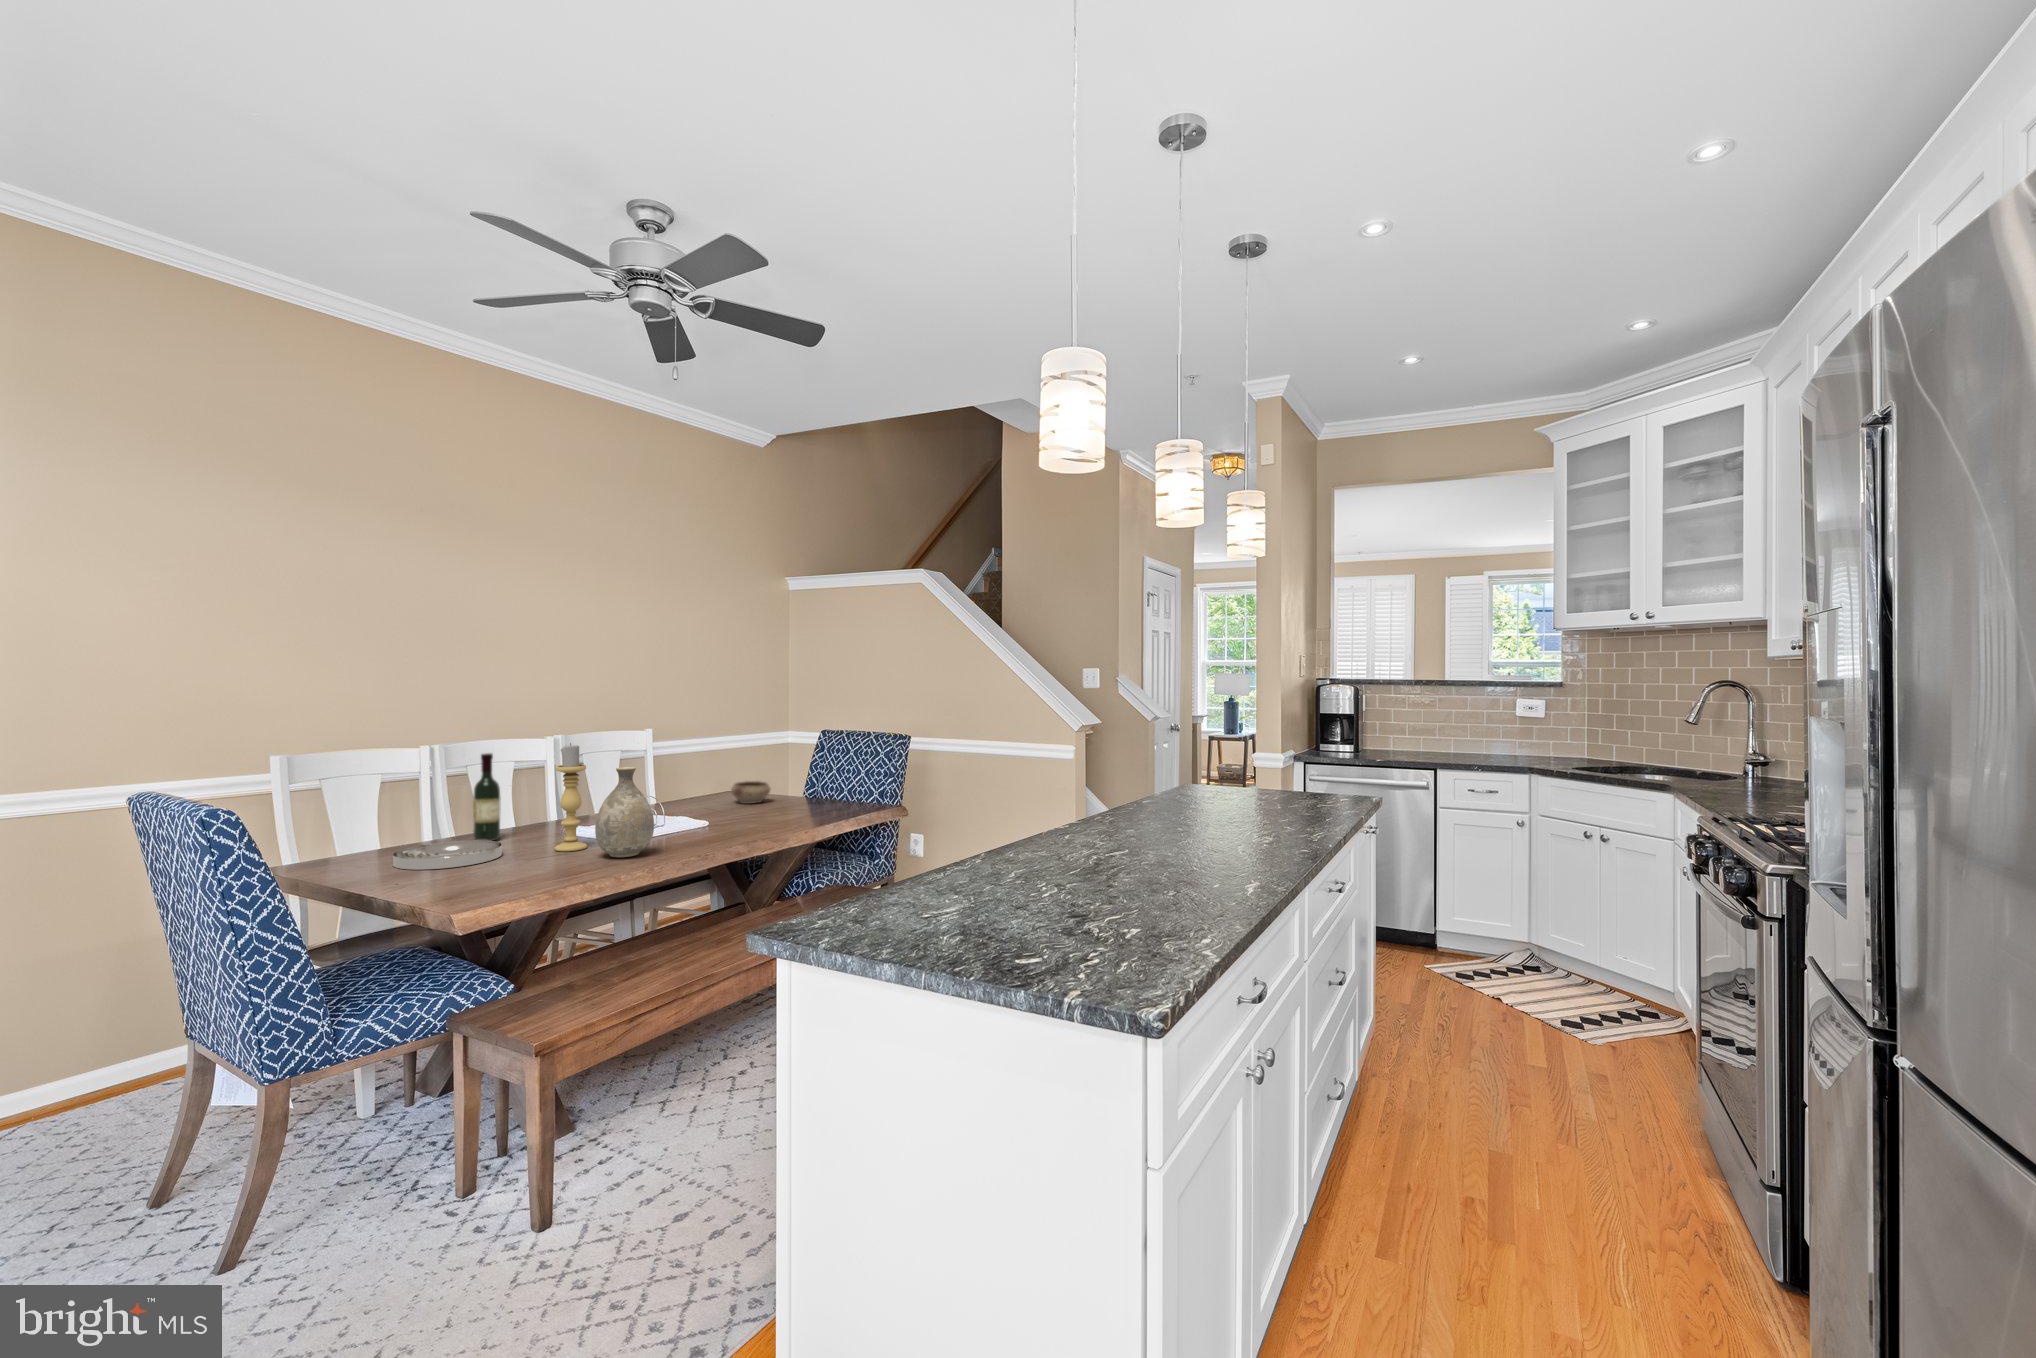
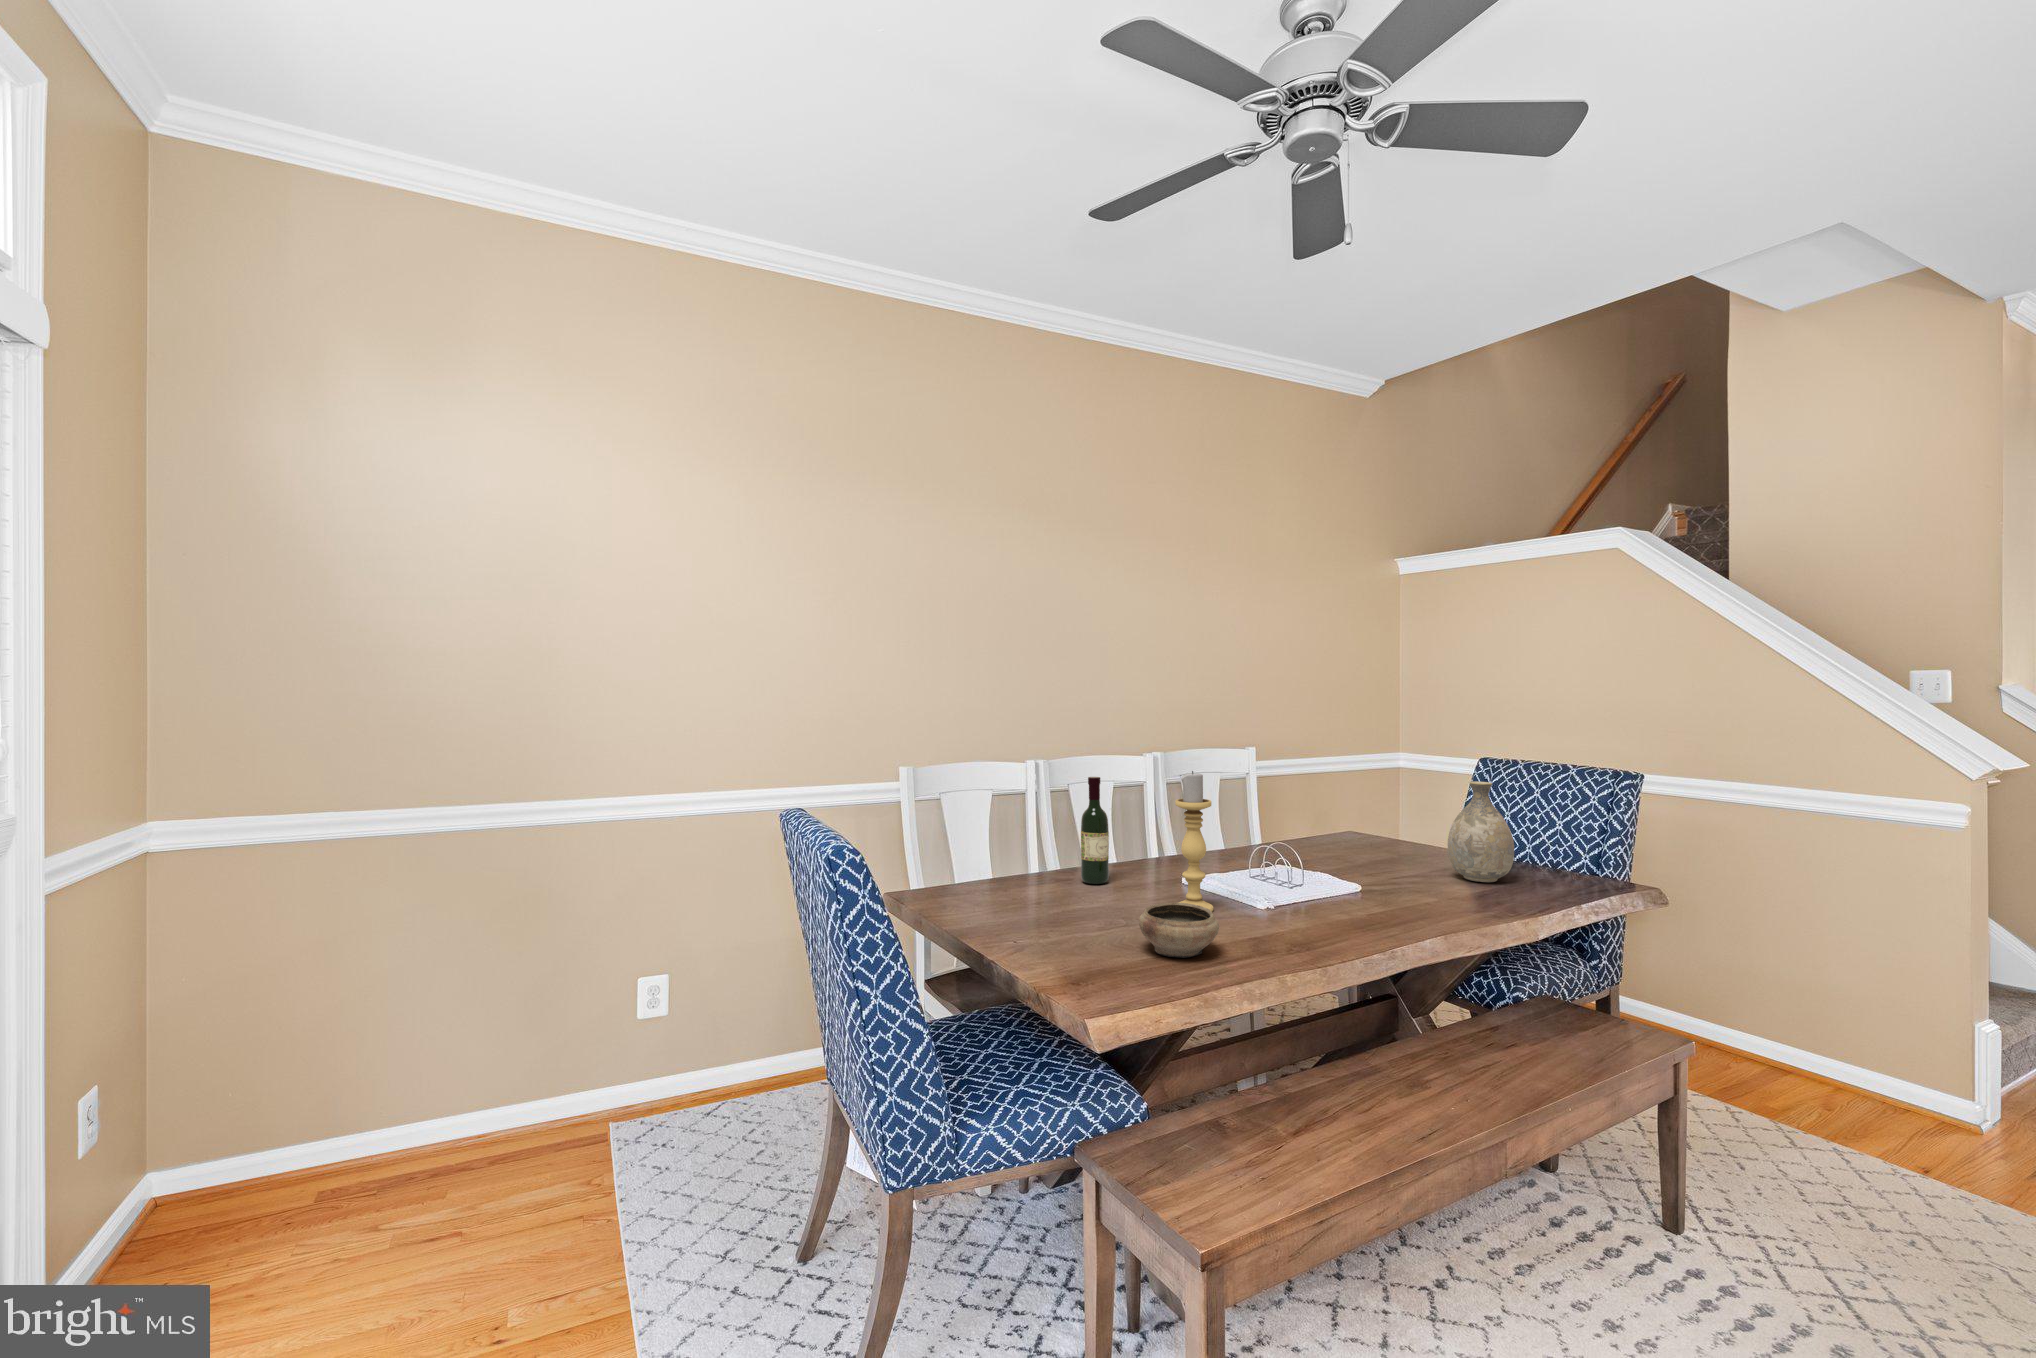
vase: present [595,767,654,857] -> present [1448,781,1514,882]
ceramic bowl: present [731,781,770,804] -> present [1139,903,1219,958]
plate: present [393,840,502,870] -> none [1007,882,1116,922]

